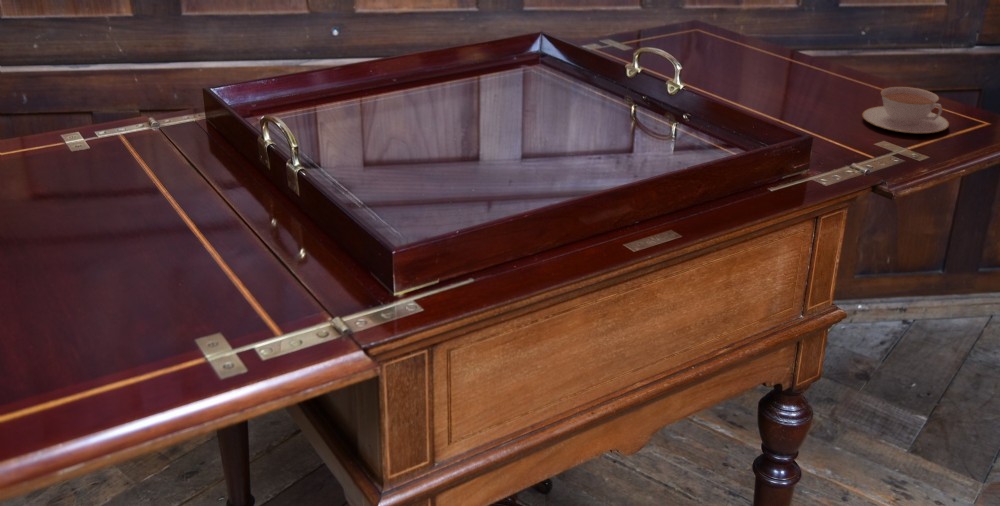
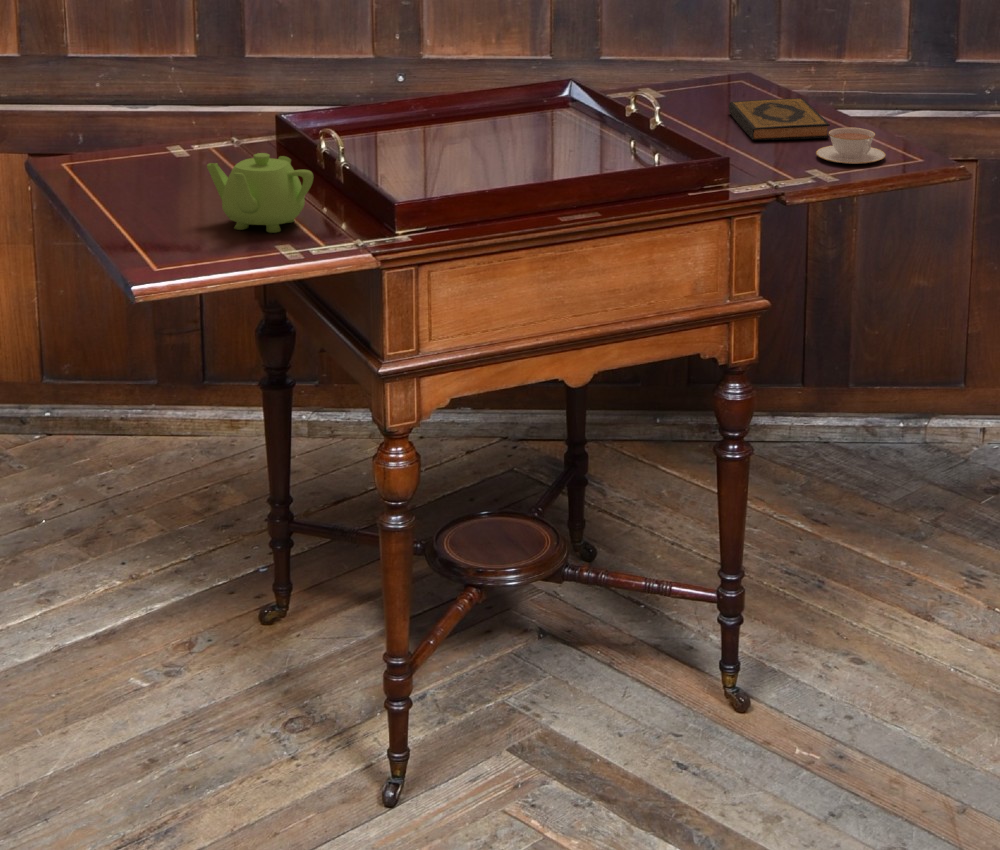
hardback book: none [715,48,855,103] -> present [729,98,830,140]
teapot: none [81,173,257,306] -> present [207,153,313,233]

